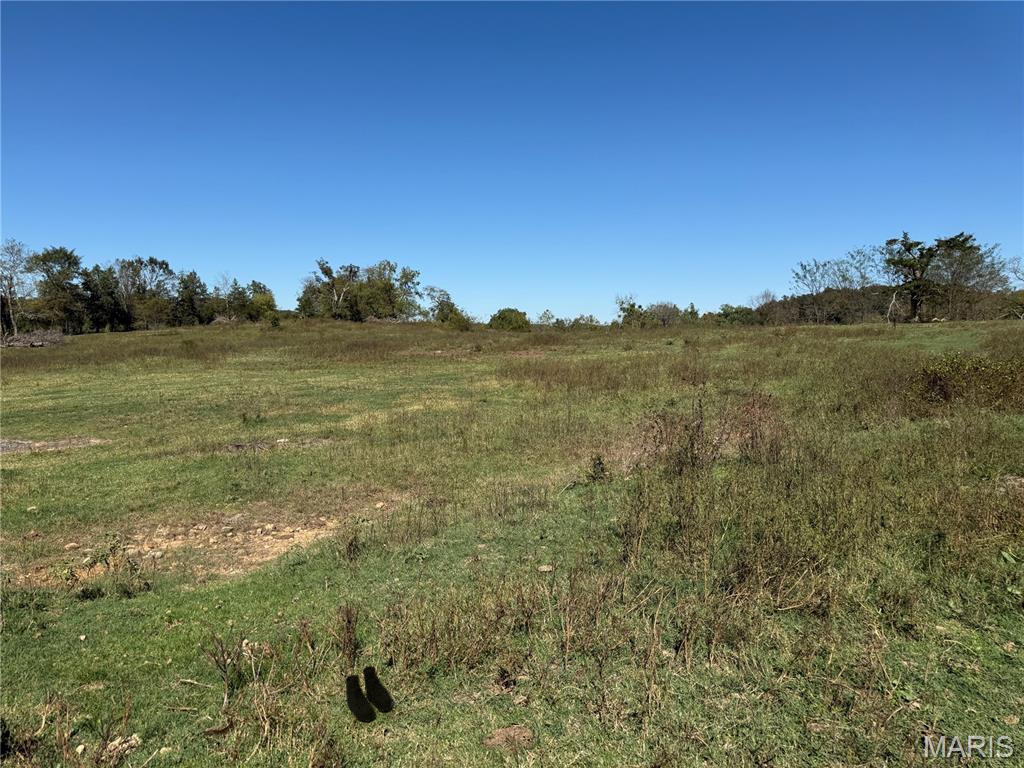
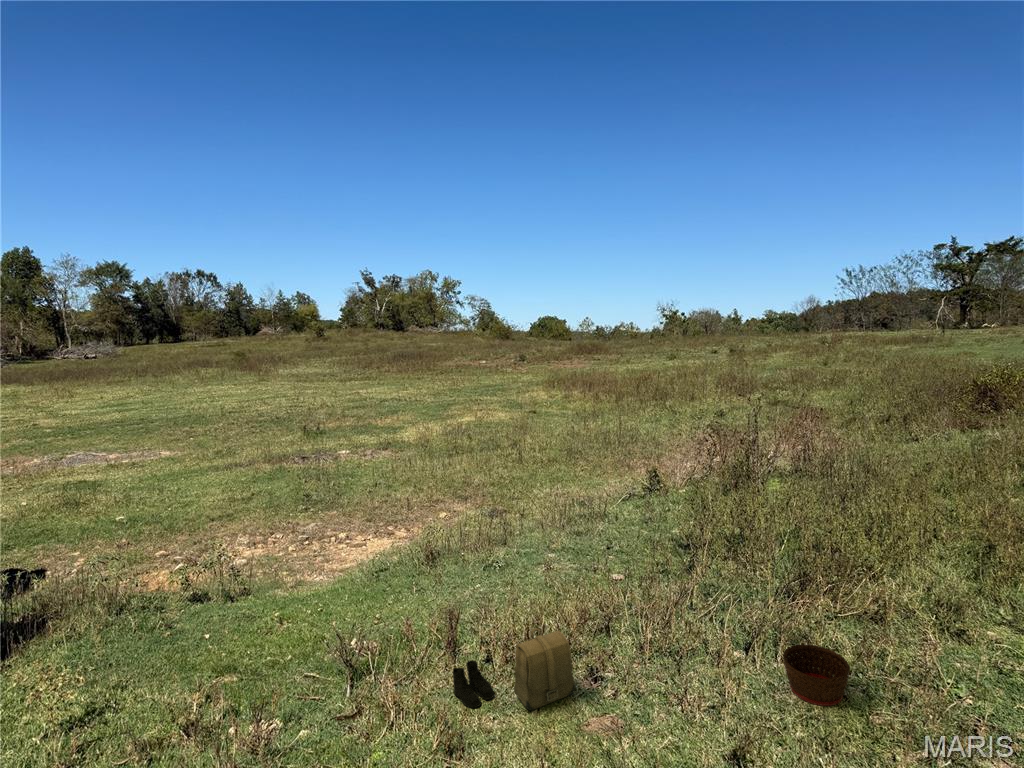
backpack: none [415,629,485,723] -> present [514,628,575,710]
basket: none [714,642,786,712] -> present [783,644,850,706]

